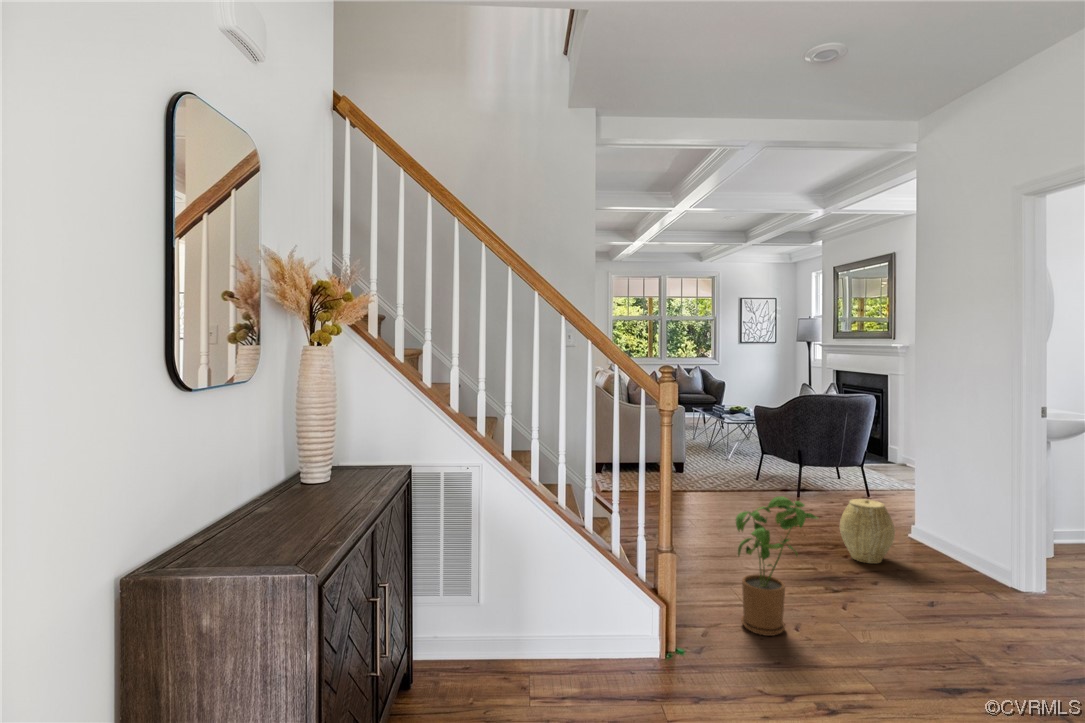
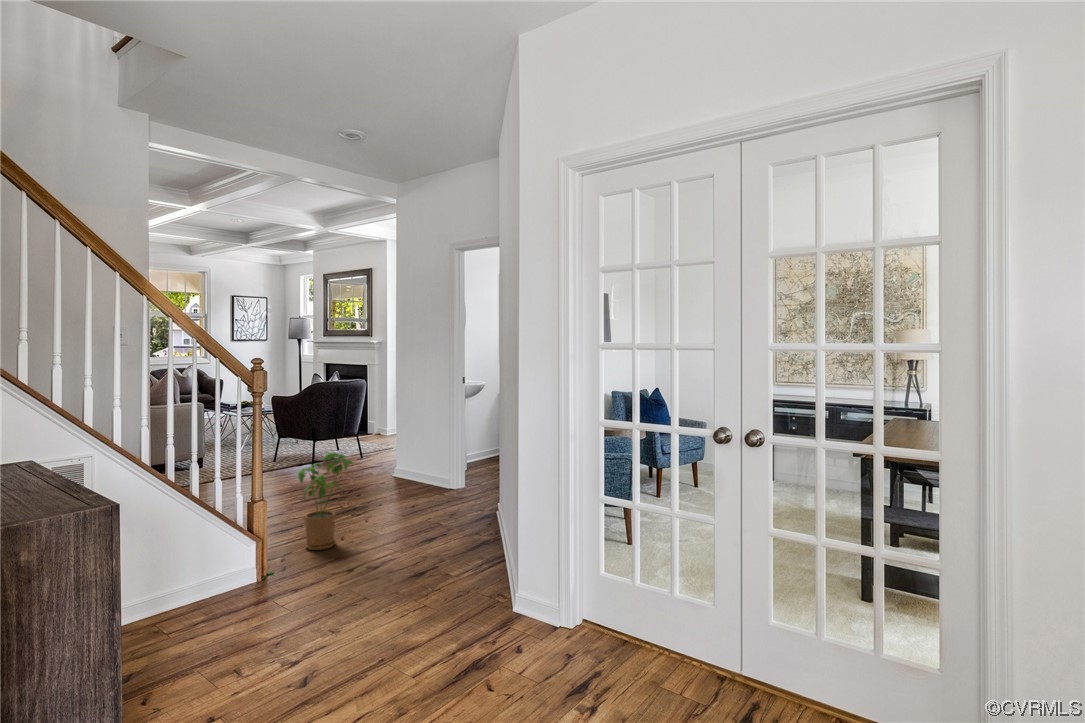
woven basket: present [840,499,895,563] -> none [355,454,390,498]

